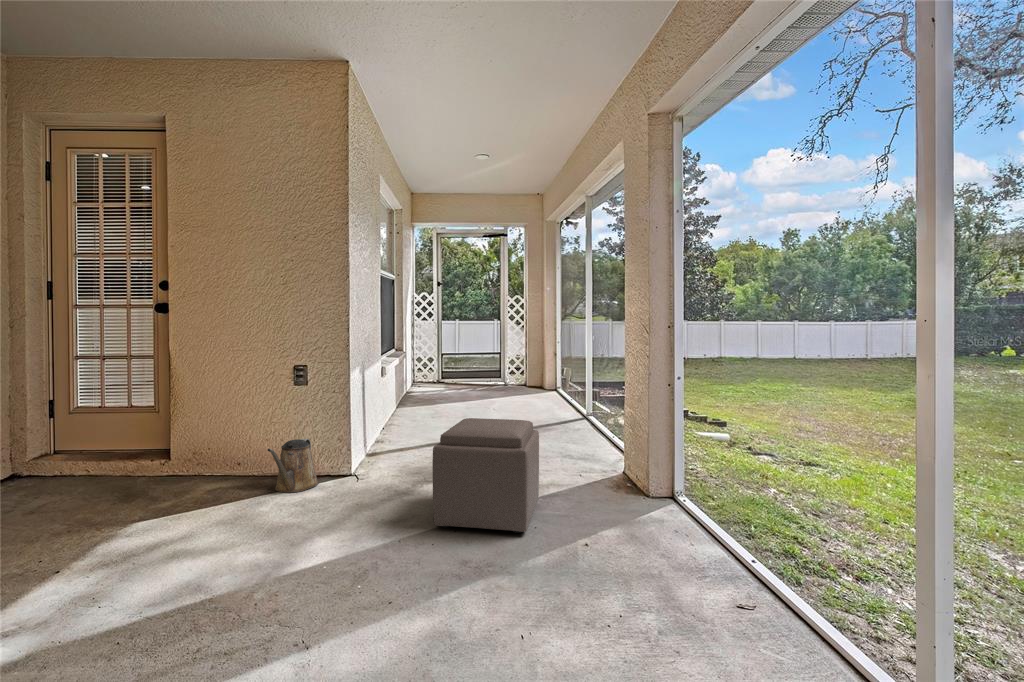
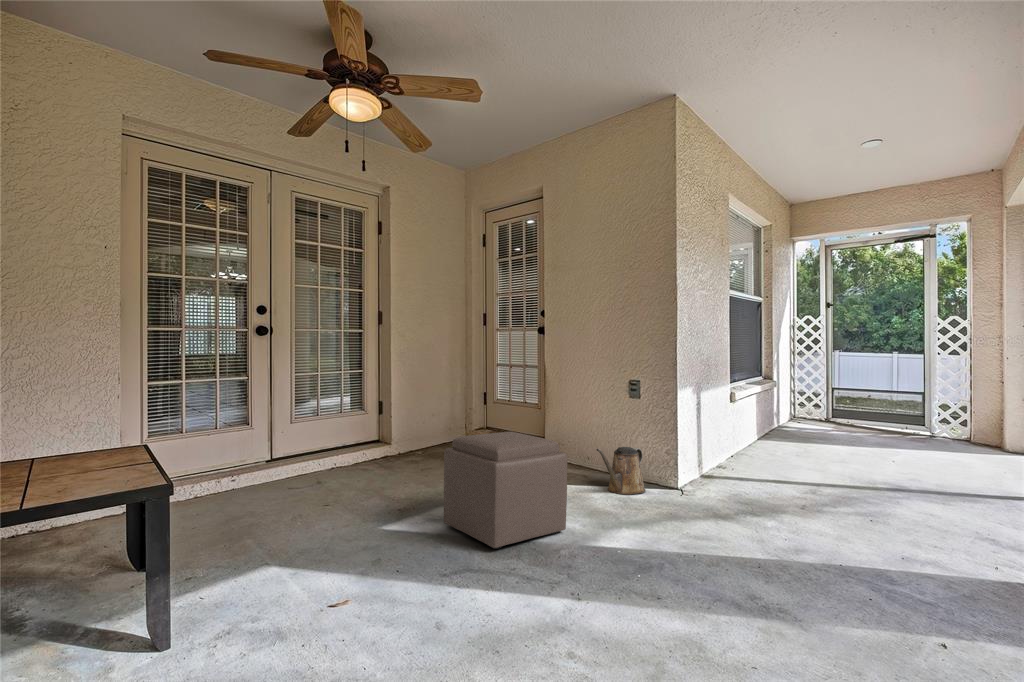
ottoman: present [432,418,539,533] -> present [444,432,567,549]

